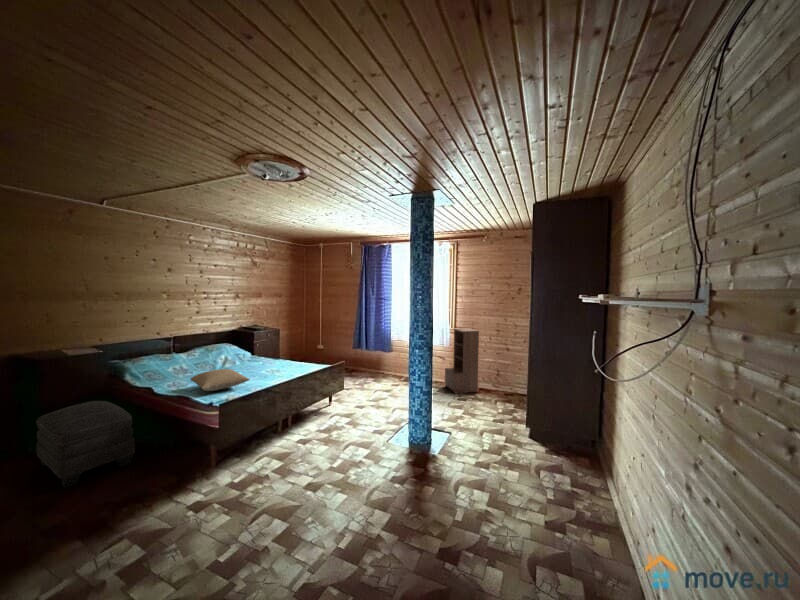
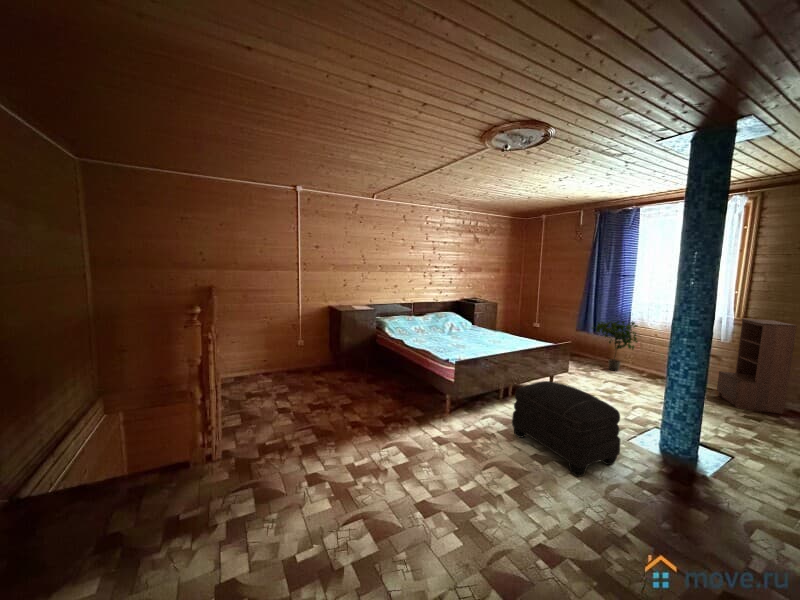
potted plant: none [364,336,399,380] -> present [592,321,638,371]
pillow: present [191,369,250,391] -> none [429,332,477,350]
ottoman: present [37,401,135,487] -> present [512,381,620,477]

